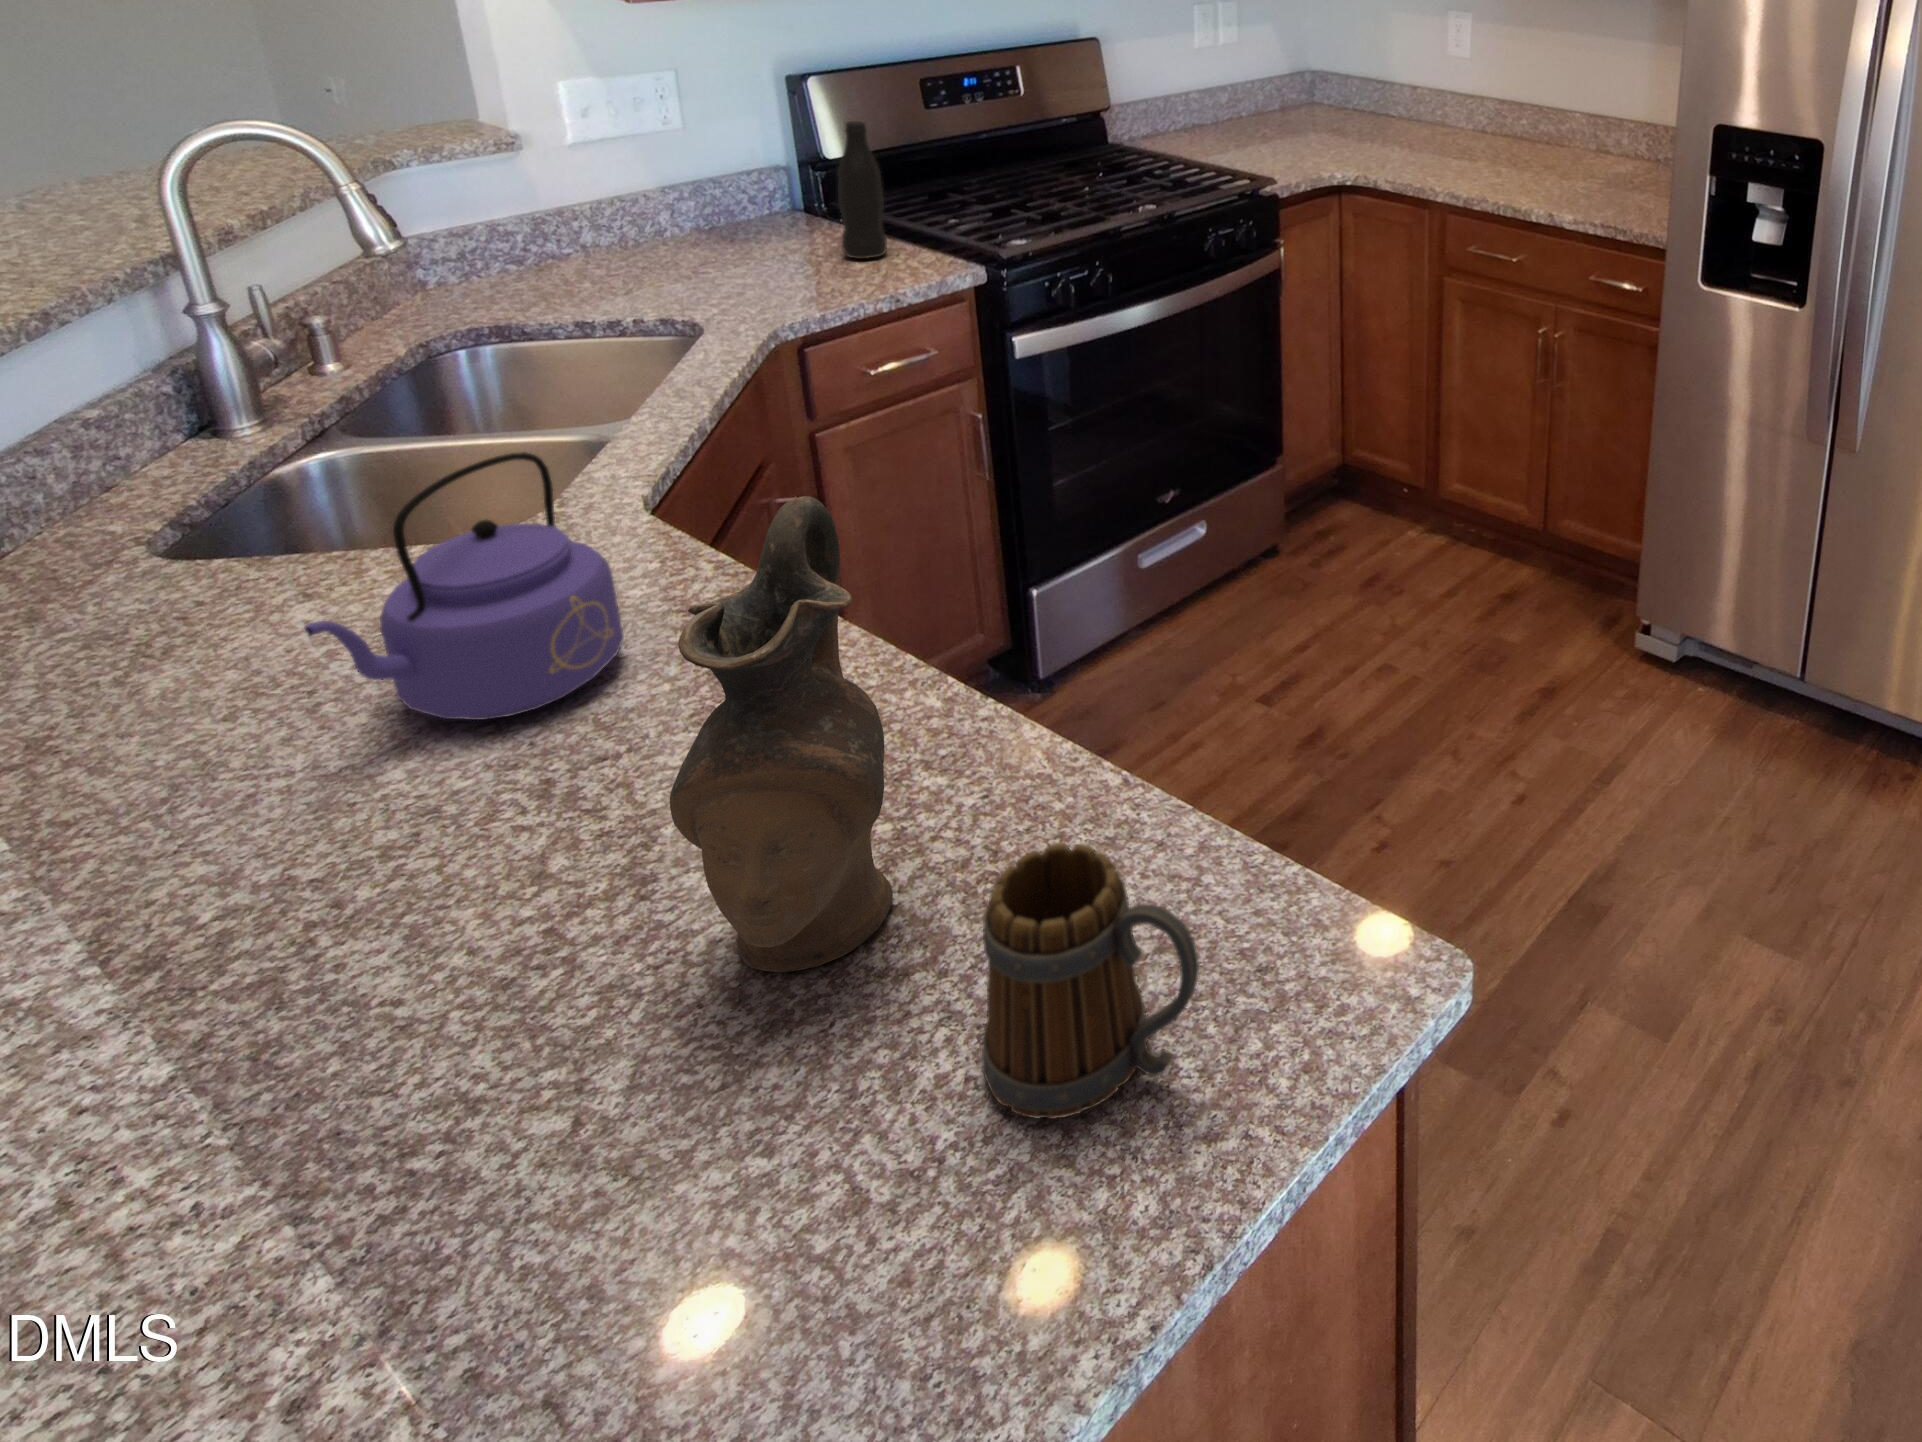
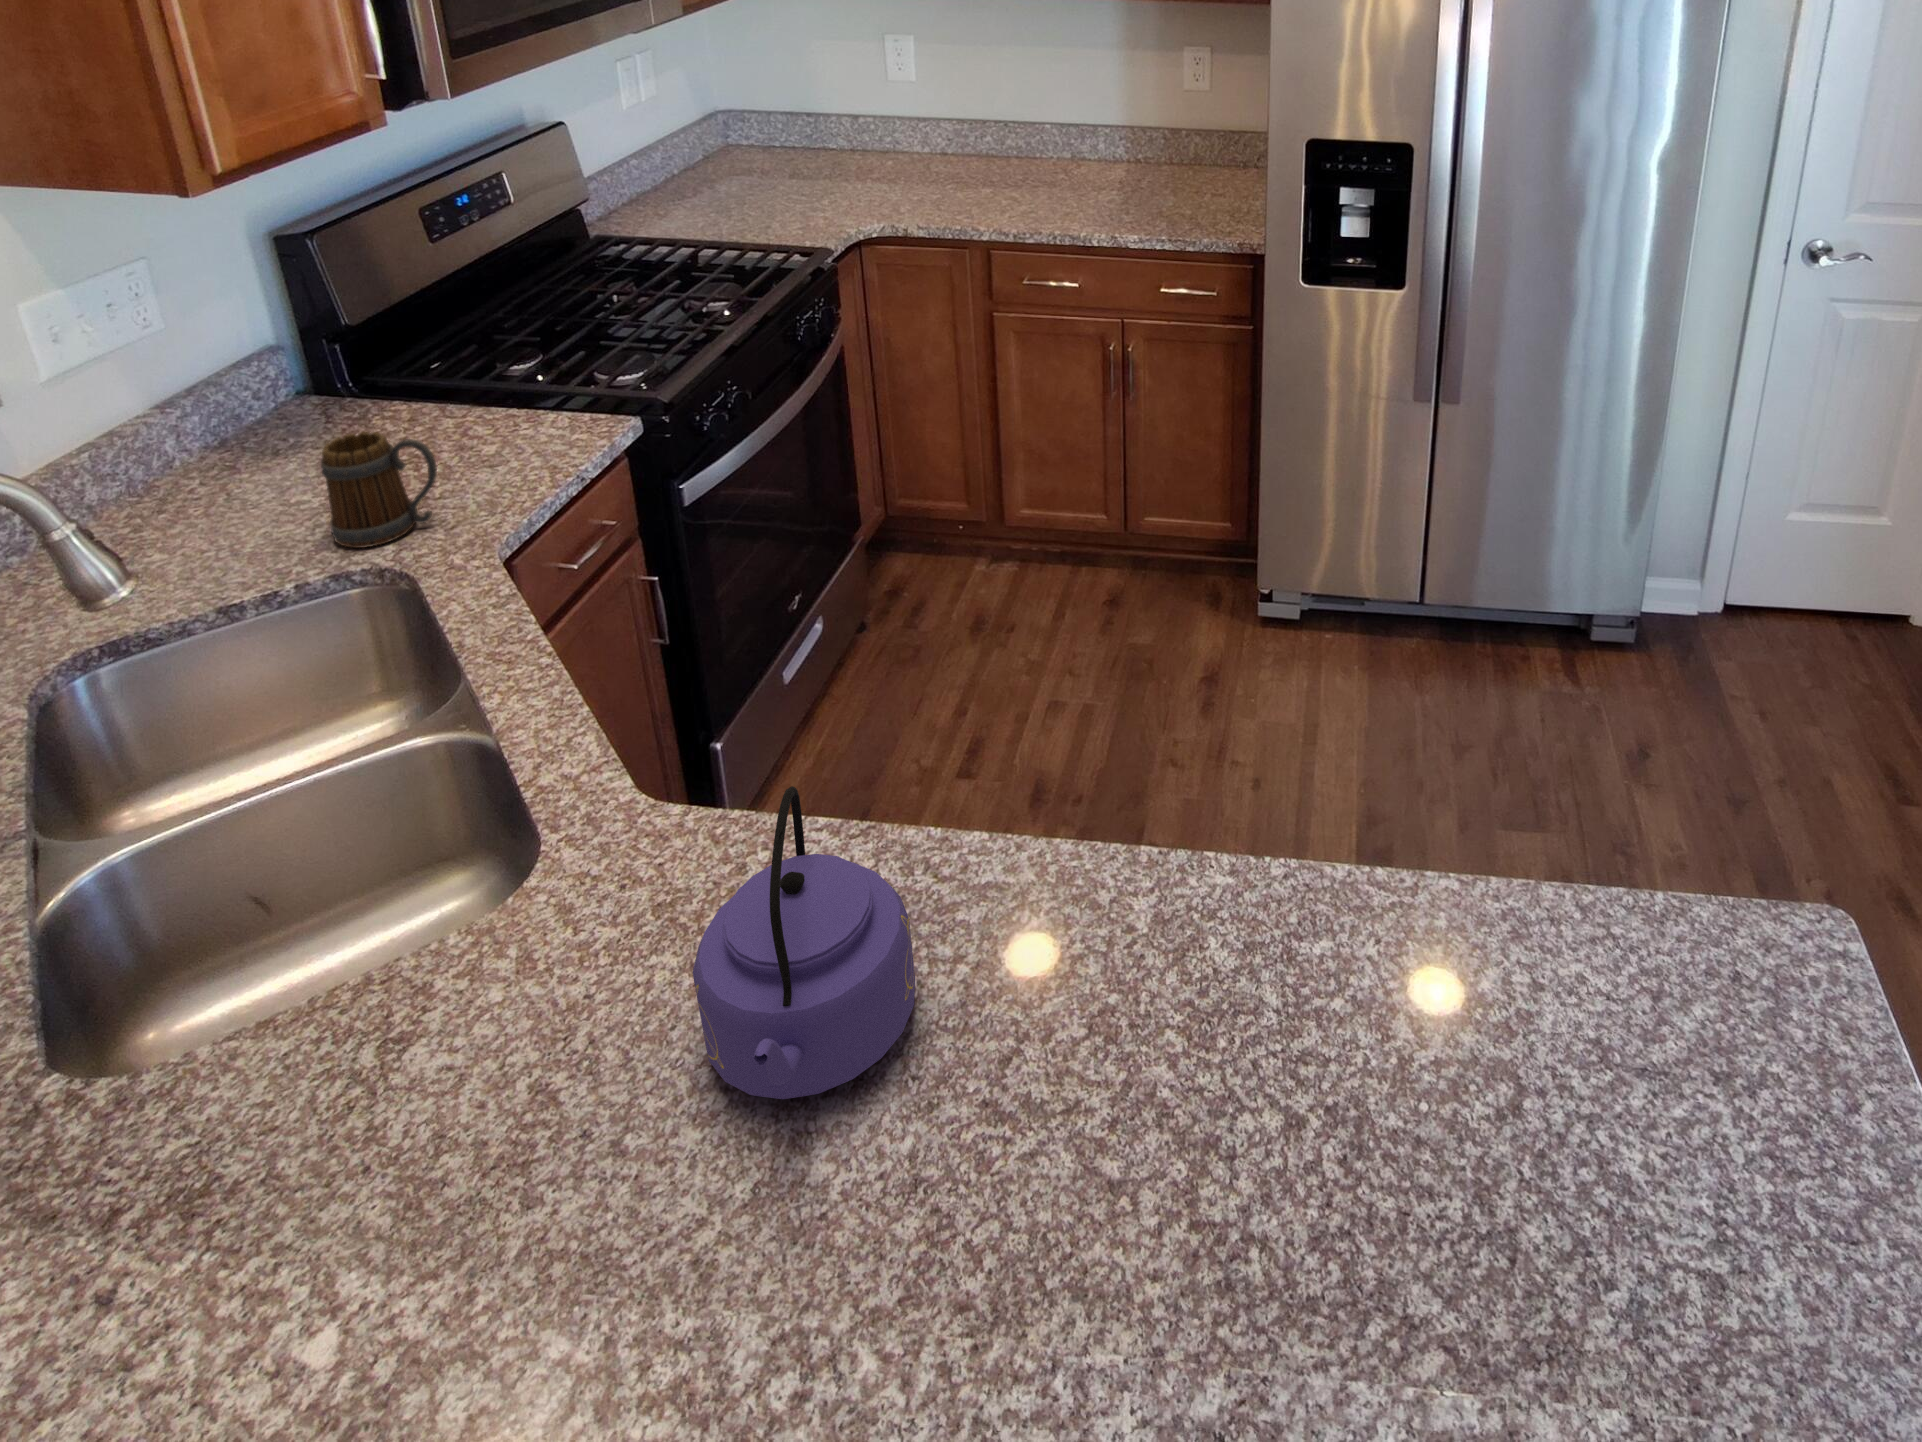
bottle: present [838,121,887,259] -> none [417,283,488,442]
ceramic pitcher: present [670,496,893,972] -> none [1340,736,1526,1164]
mug: present [982,843,1199,1119] -> present [321,432,437,548]

